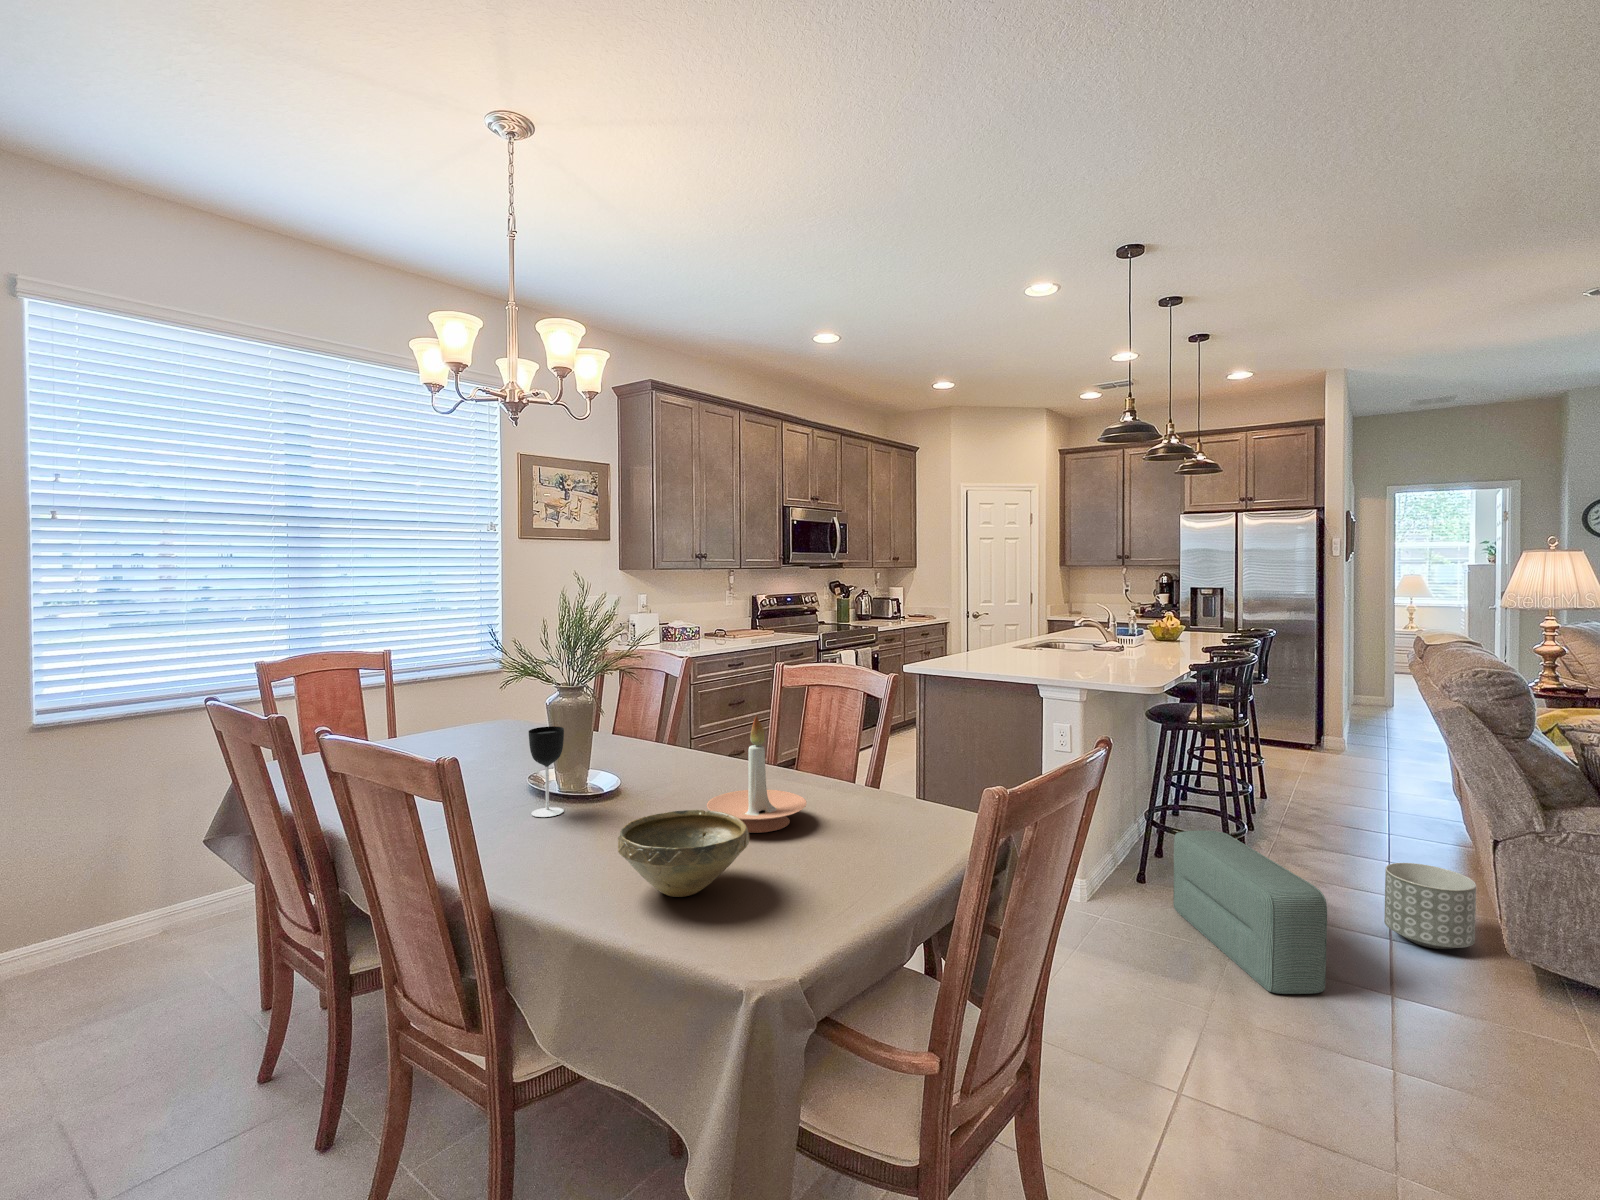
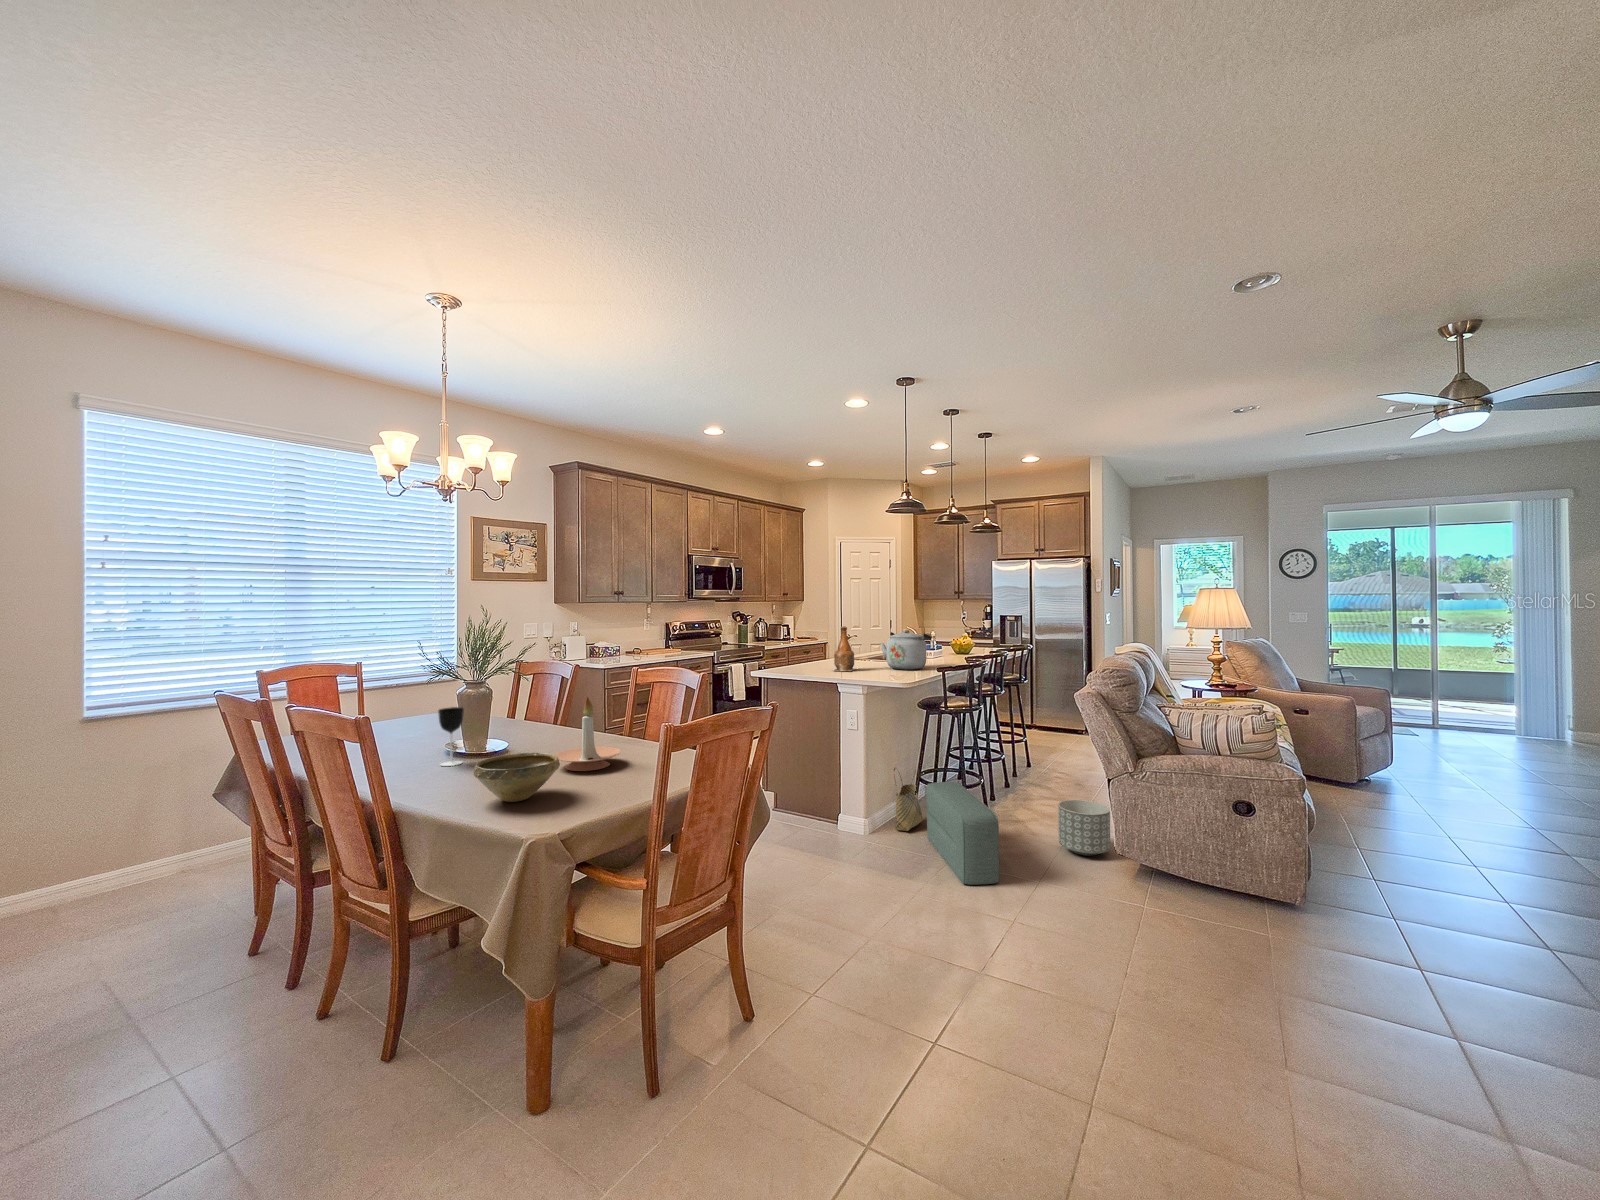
bottle: none [1020,604,1053,667] -> present [834,626,855,671]
kettle: none [1083,609,1160,666] -> present [881,630,932,670]
woven basket: none [1115,805,1154,897] -> present [894,768,923,831]

